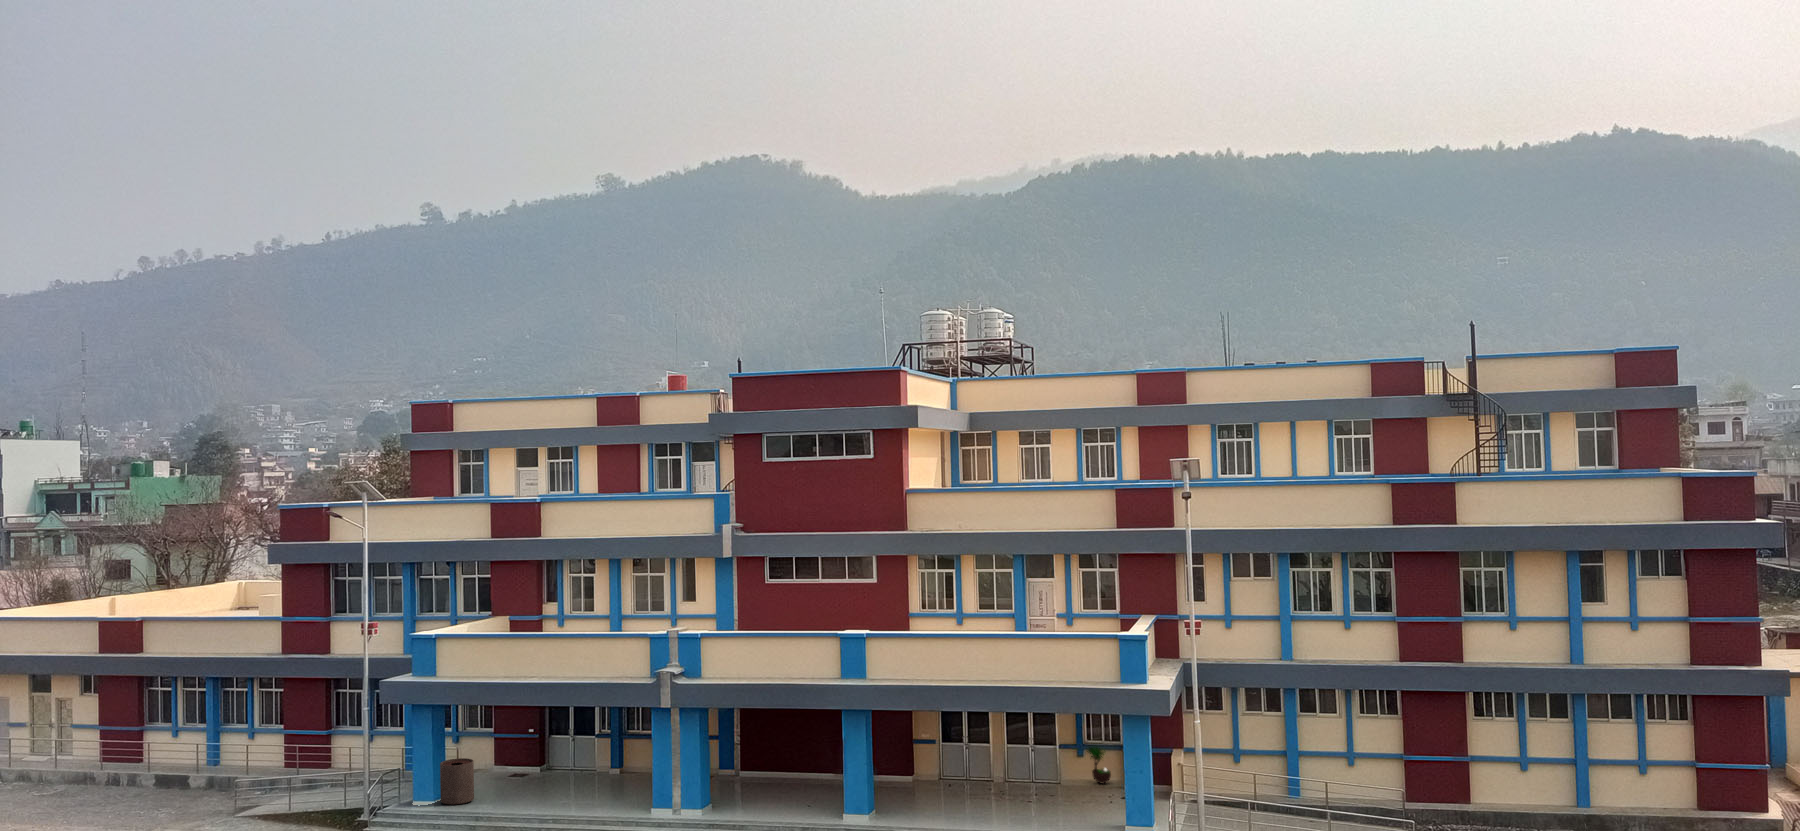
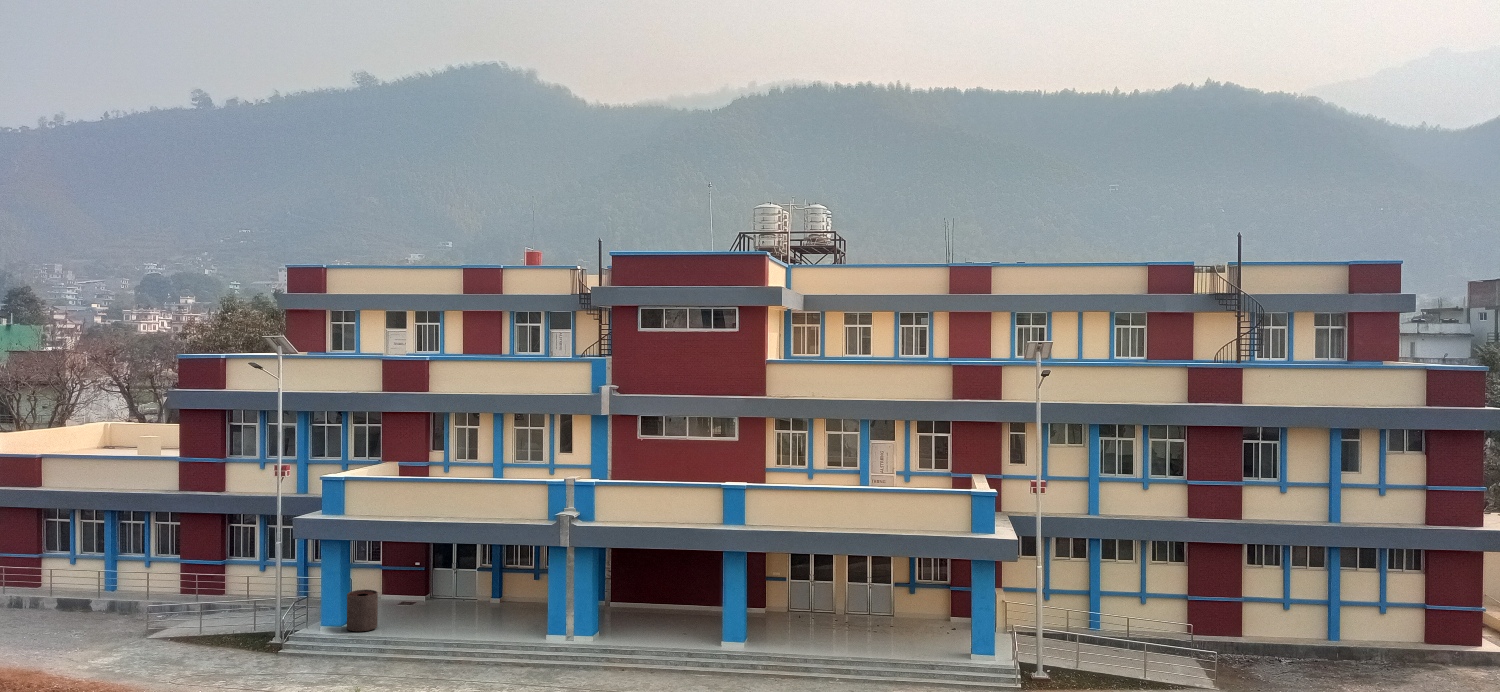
potted tree: present [1087,746,1111,783] -> none [917,581,939,617]

